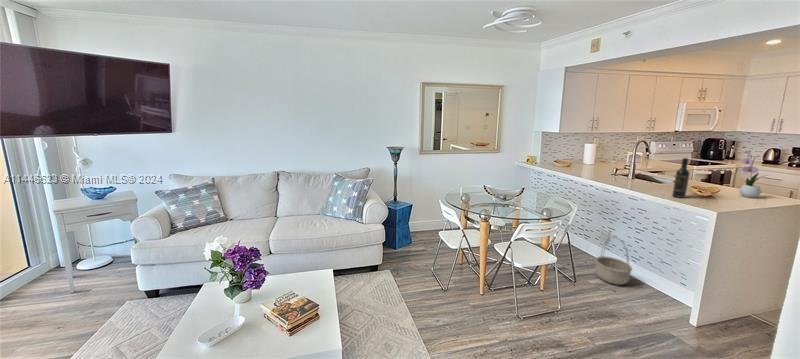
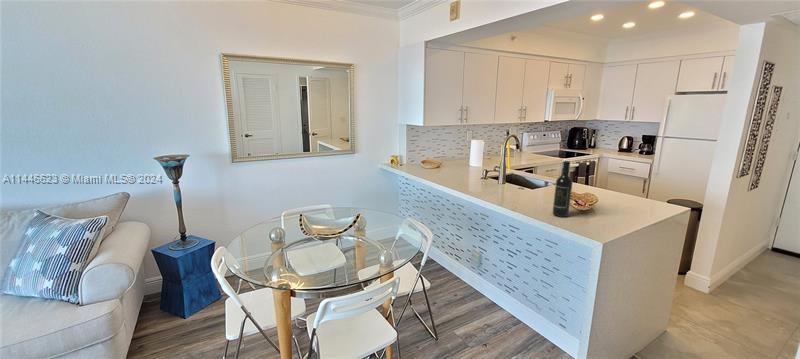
flower arrangement: present [739,151,761,198] -> none [624,147,657,208]
basket: present [595,237,632,285] -> none [465,268,509,334]

